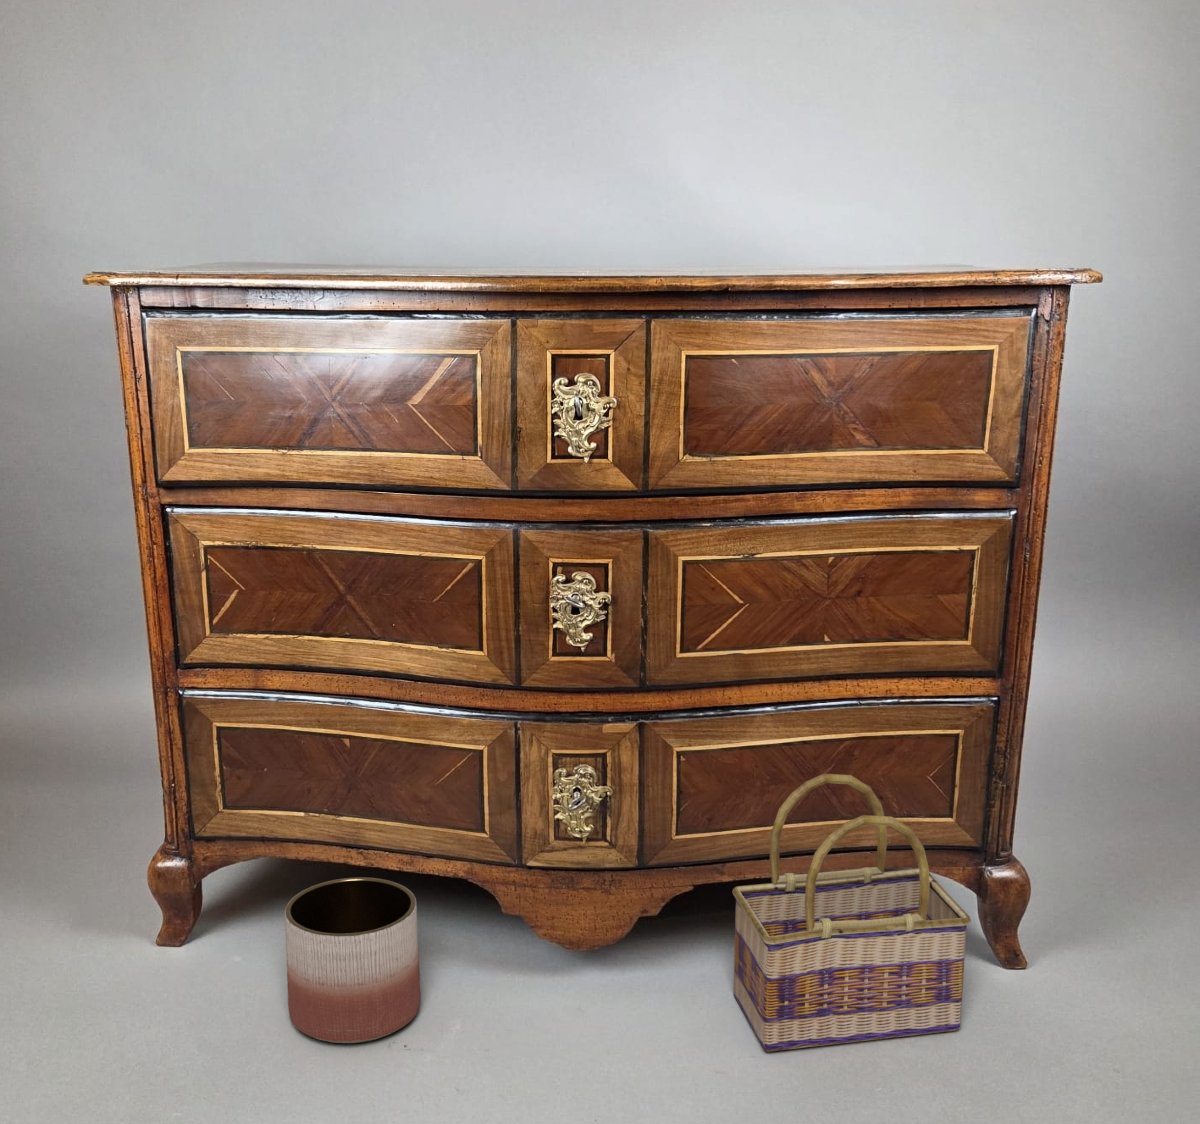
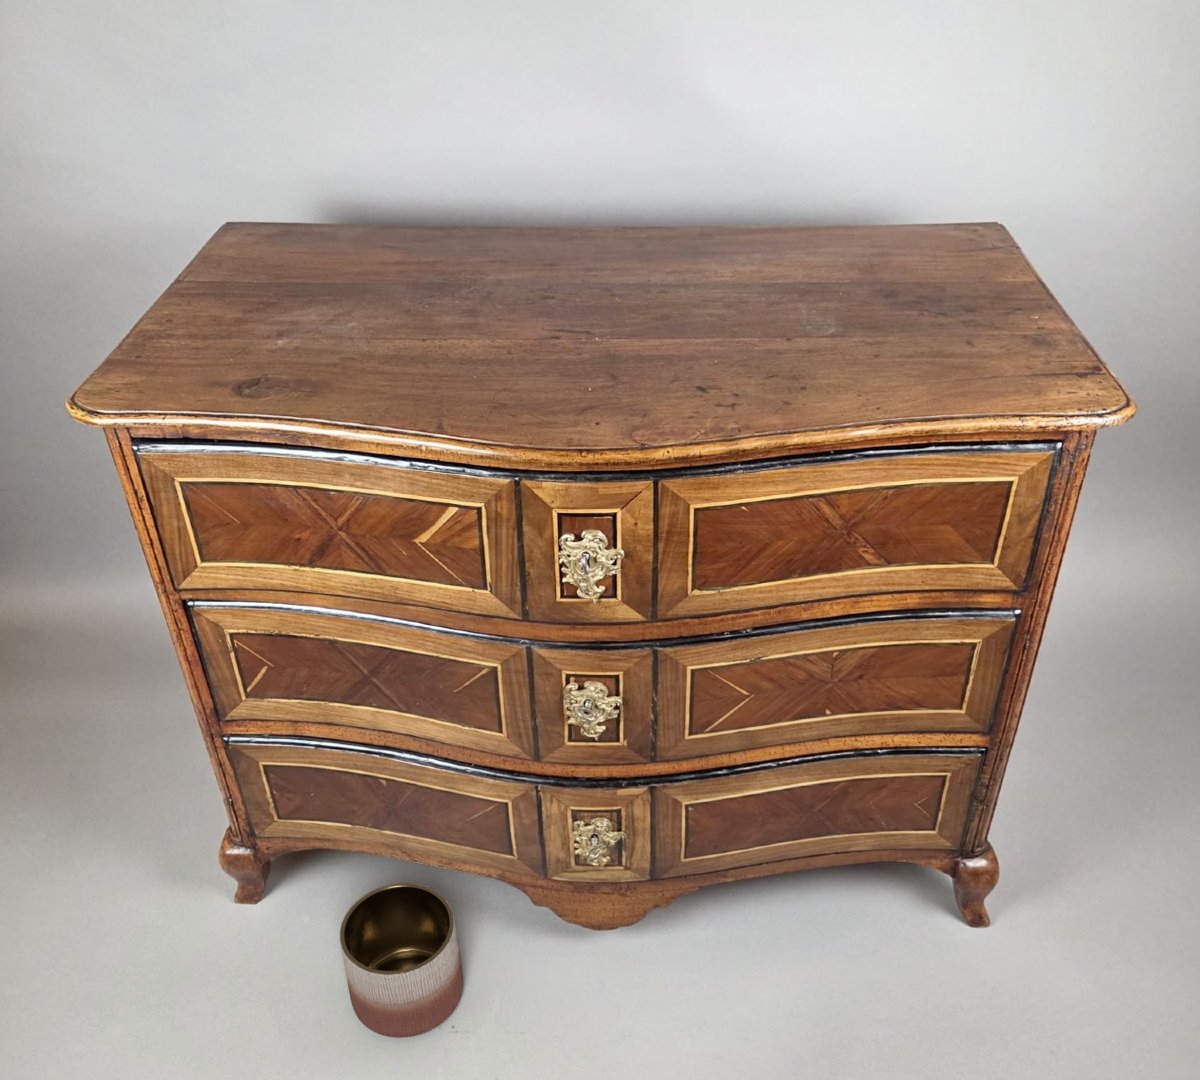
basket: present [732,774,971,1052] -> none [734,813,945,1045]

